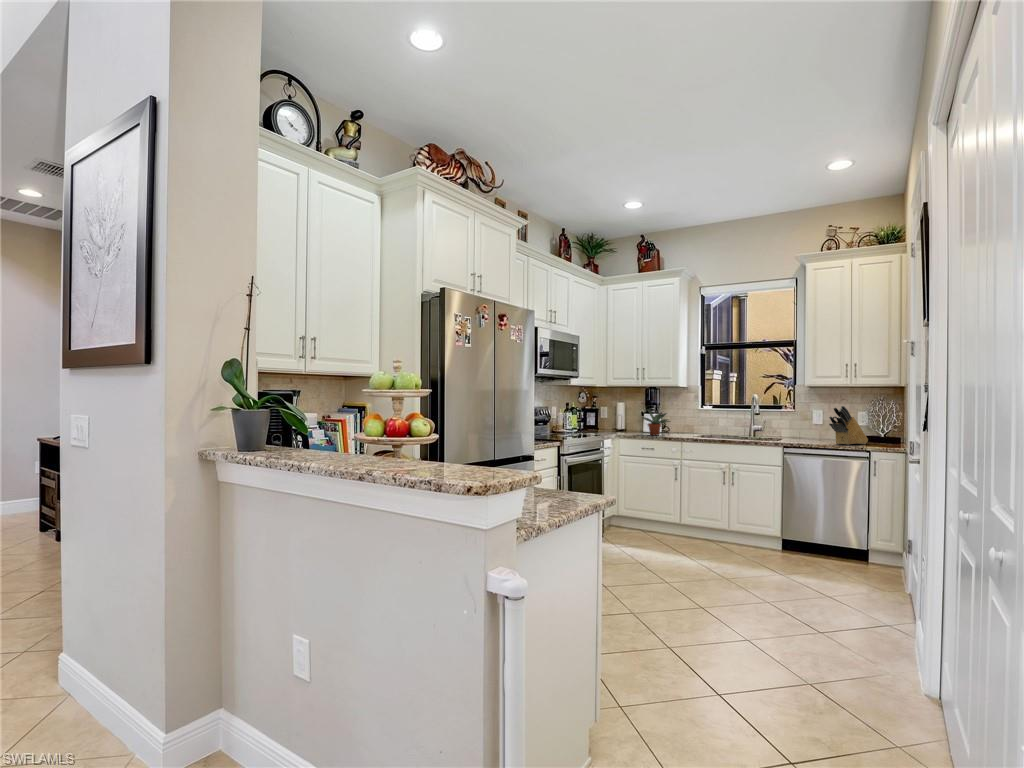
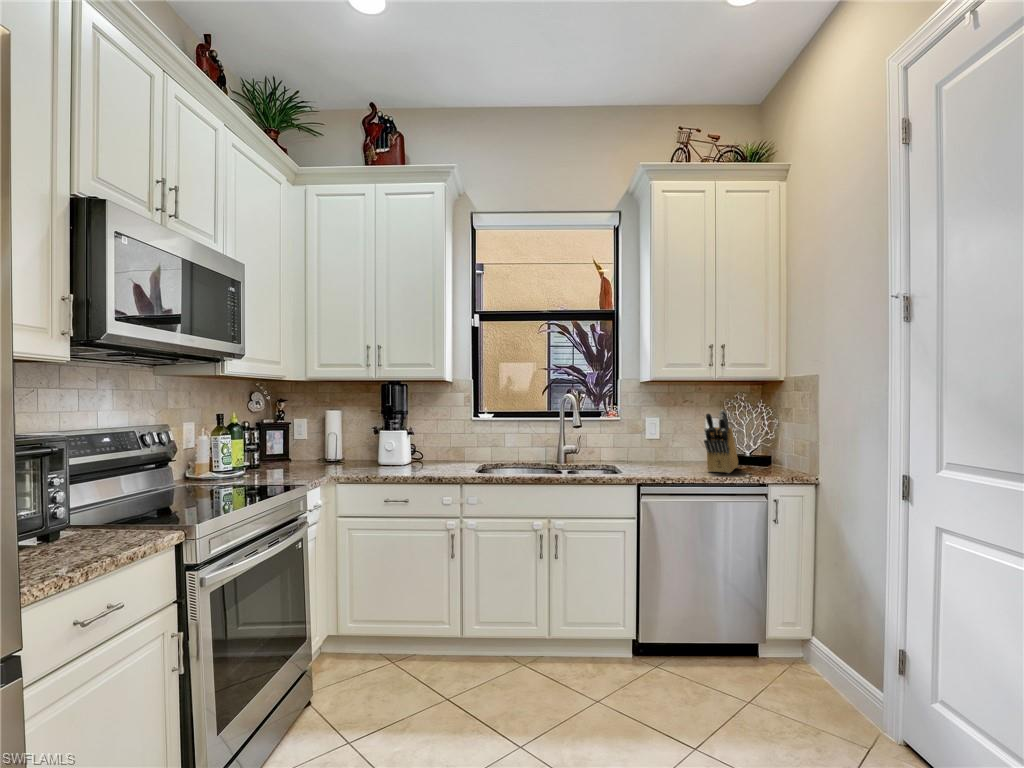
potted plant: present [643,410,670,435] -> none [380,422,437,473]

